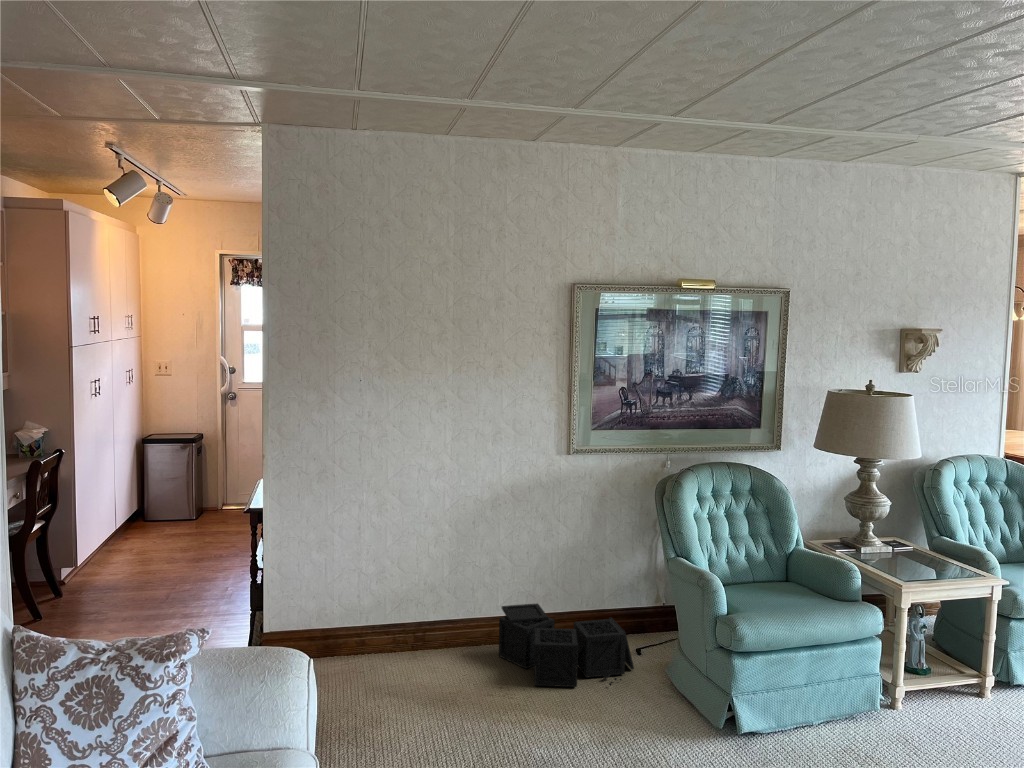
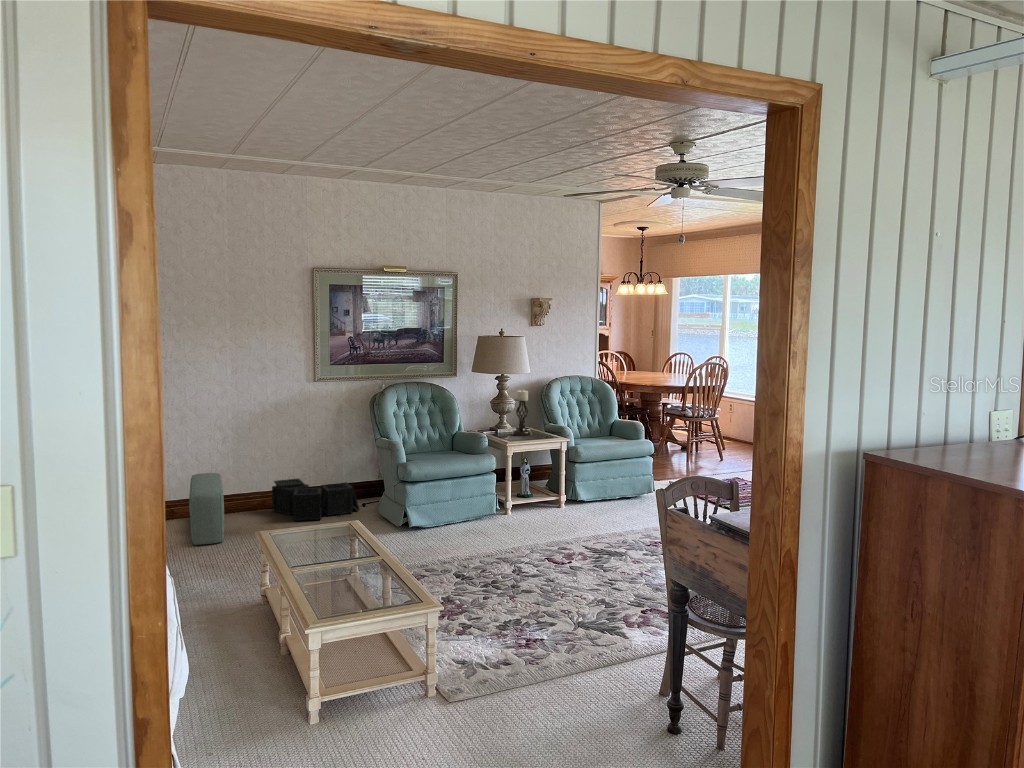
candle holder: none [887,483,925,563] -> present [512,389,532,436]
pouf: none [377,595,429,733] -> present [189,473,224,545]

